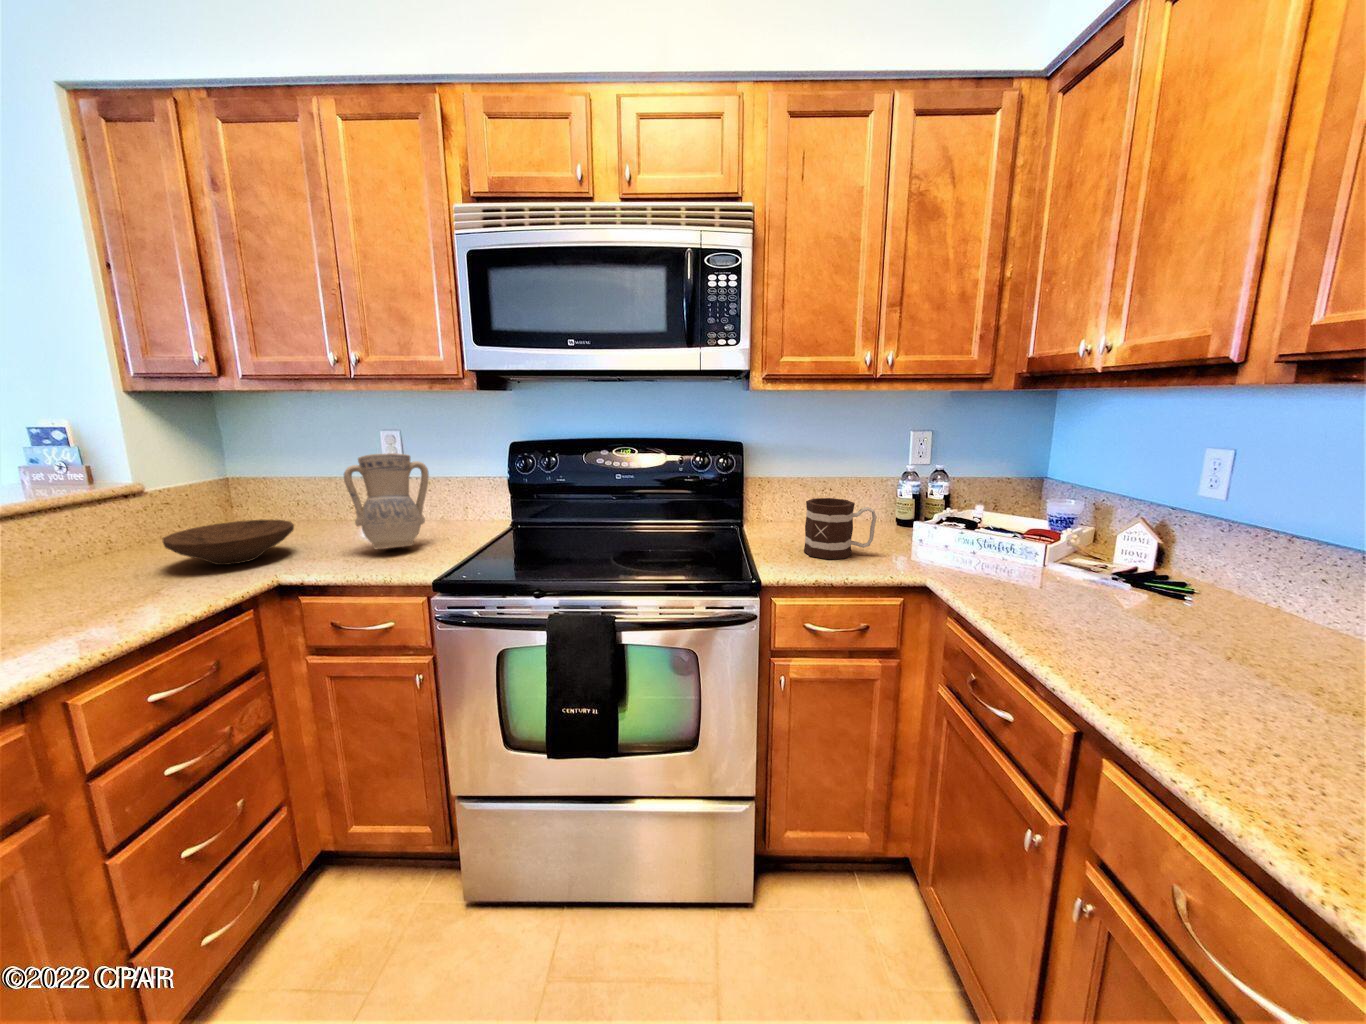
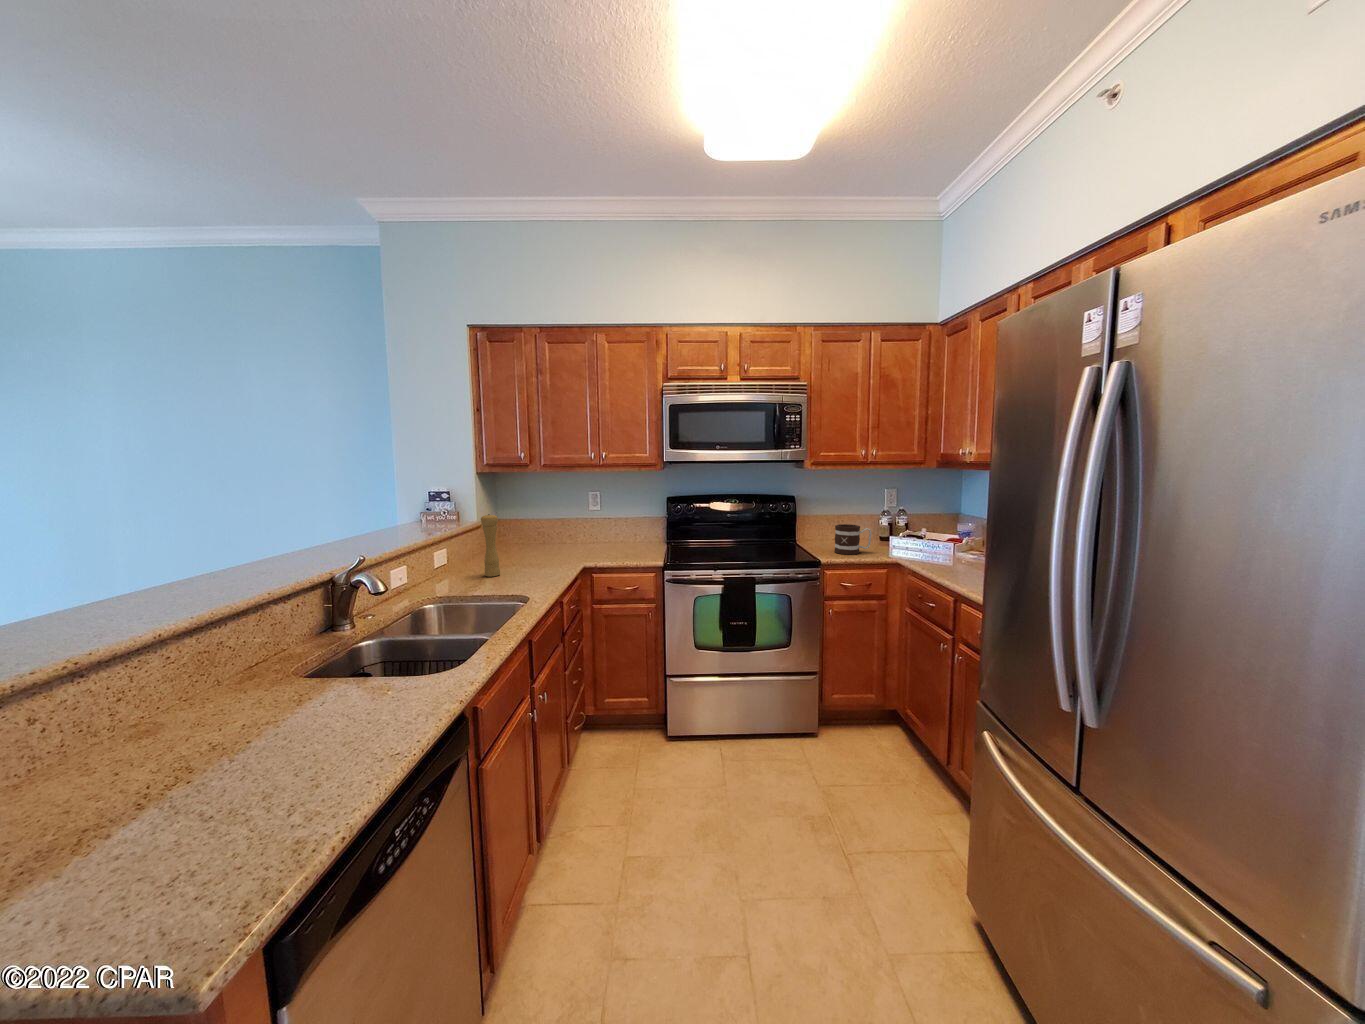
vase: present [344,453,429,549] -> none [594,504,631,555]
pepper mill: none [12,475,89,607] -> present [481,514,500,577]
wooden bowl: present [162,520,294,565] -> none [509,540,565,562]

